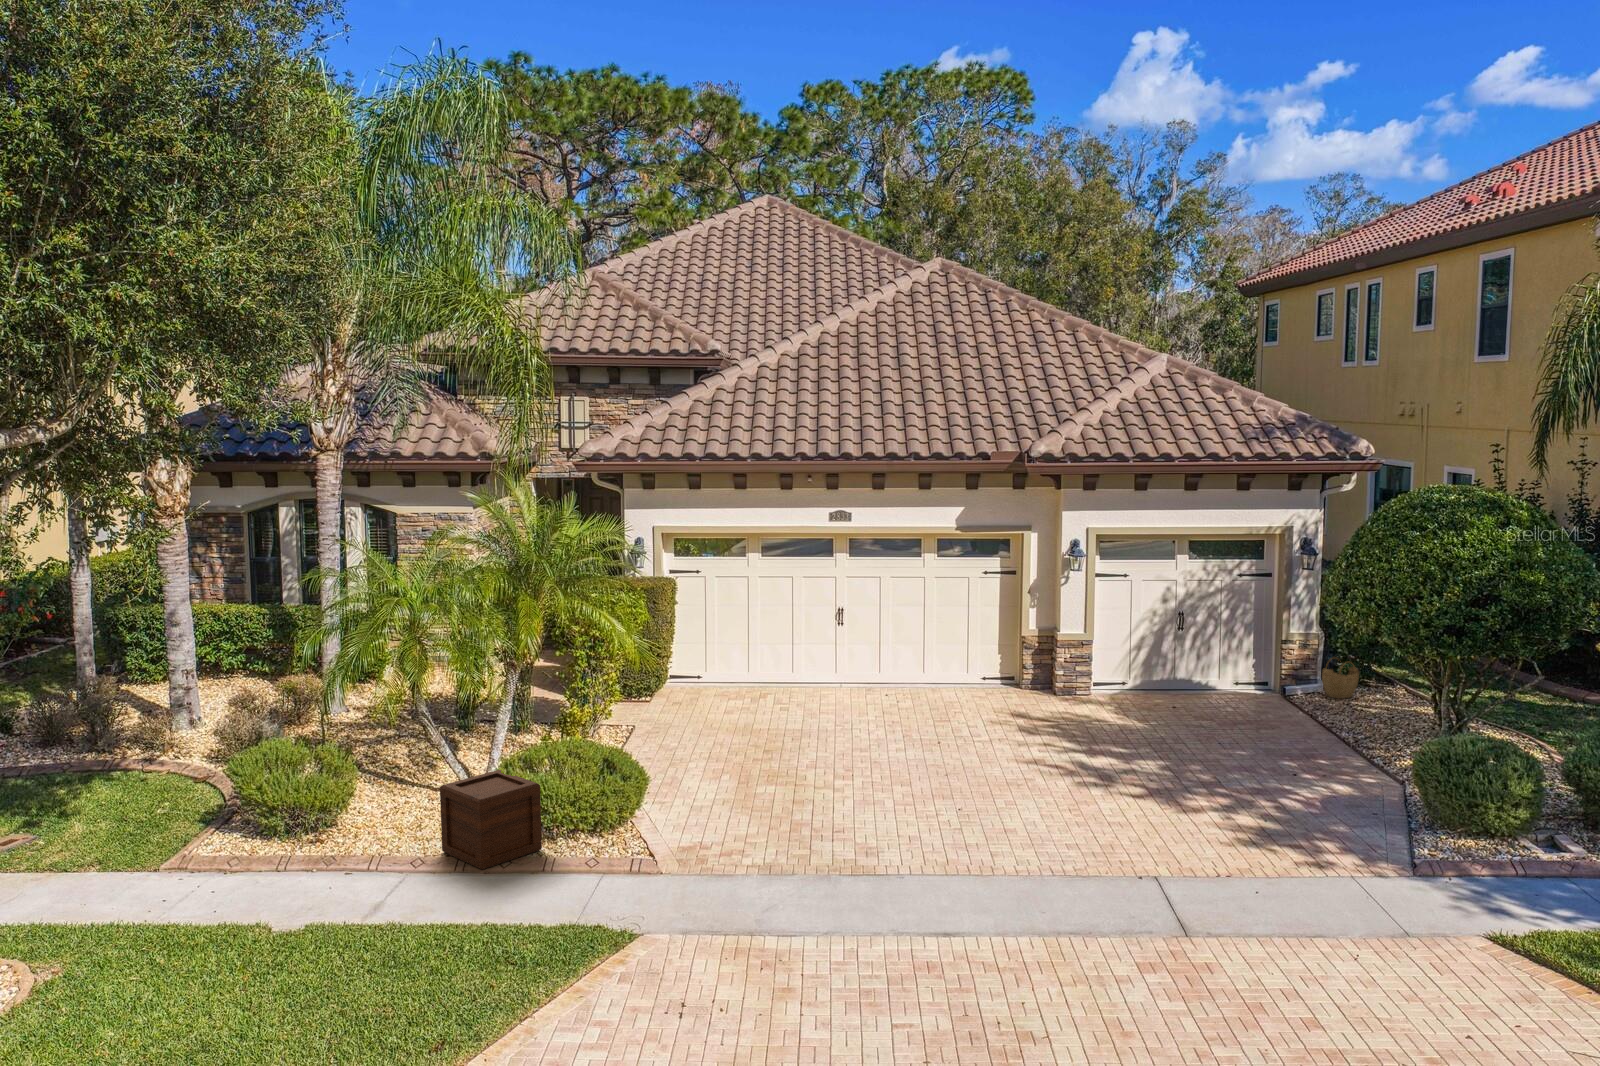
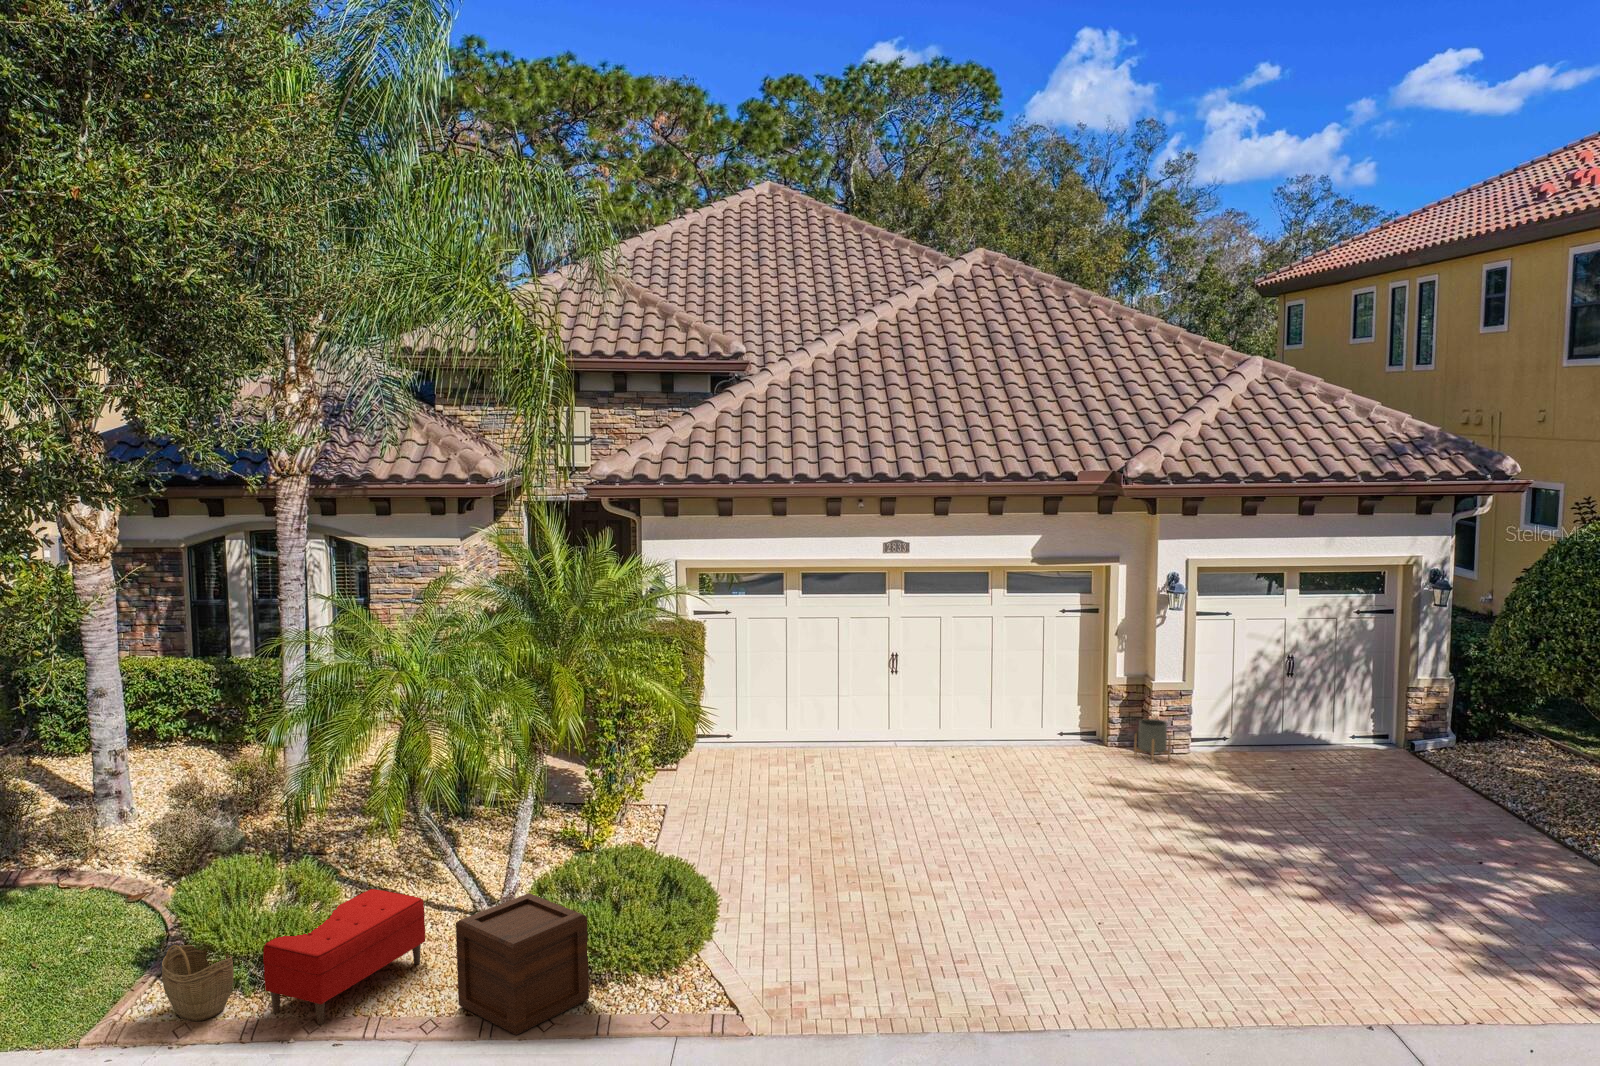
woven basket: present [1322,658,1359,699] -> present [162,945,234,1021]
planter: none [1041,665,1072,703] -> present [1134,719,1171,764]
bench: none [295,768,421,860] -> present [263,889,425,1024]

